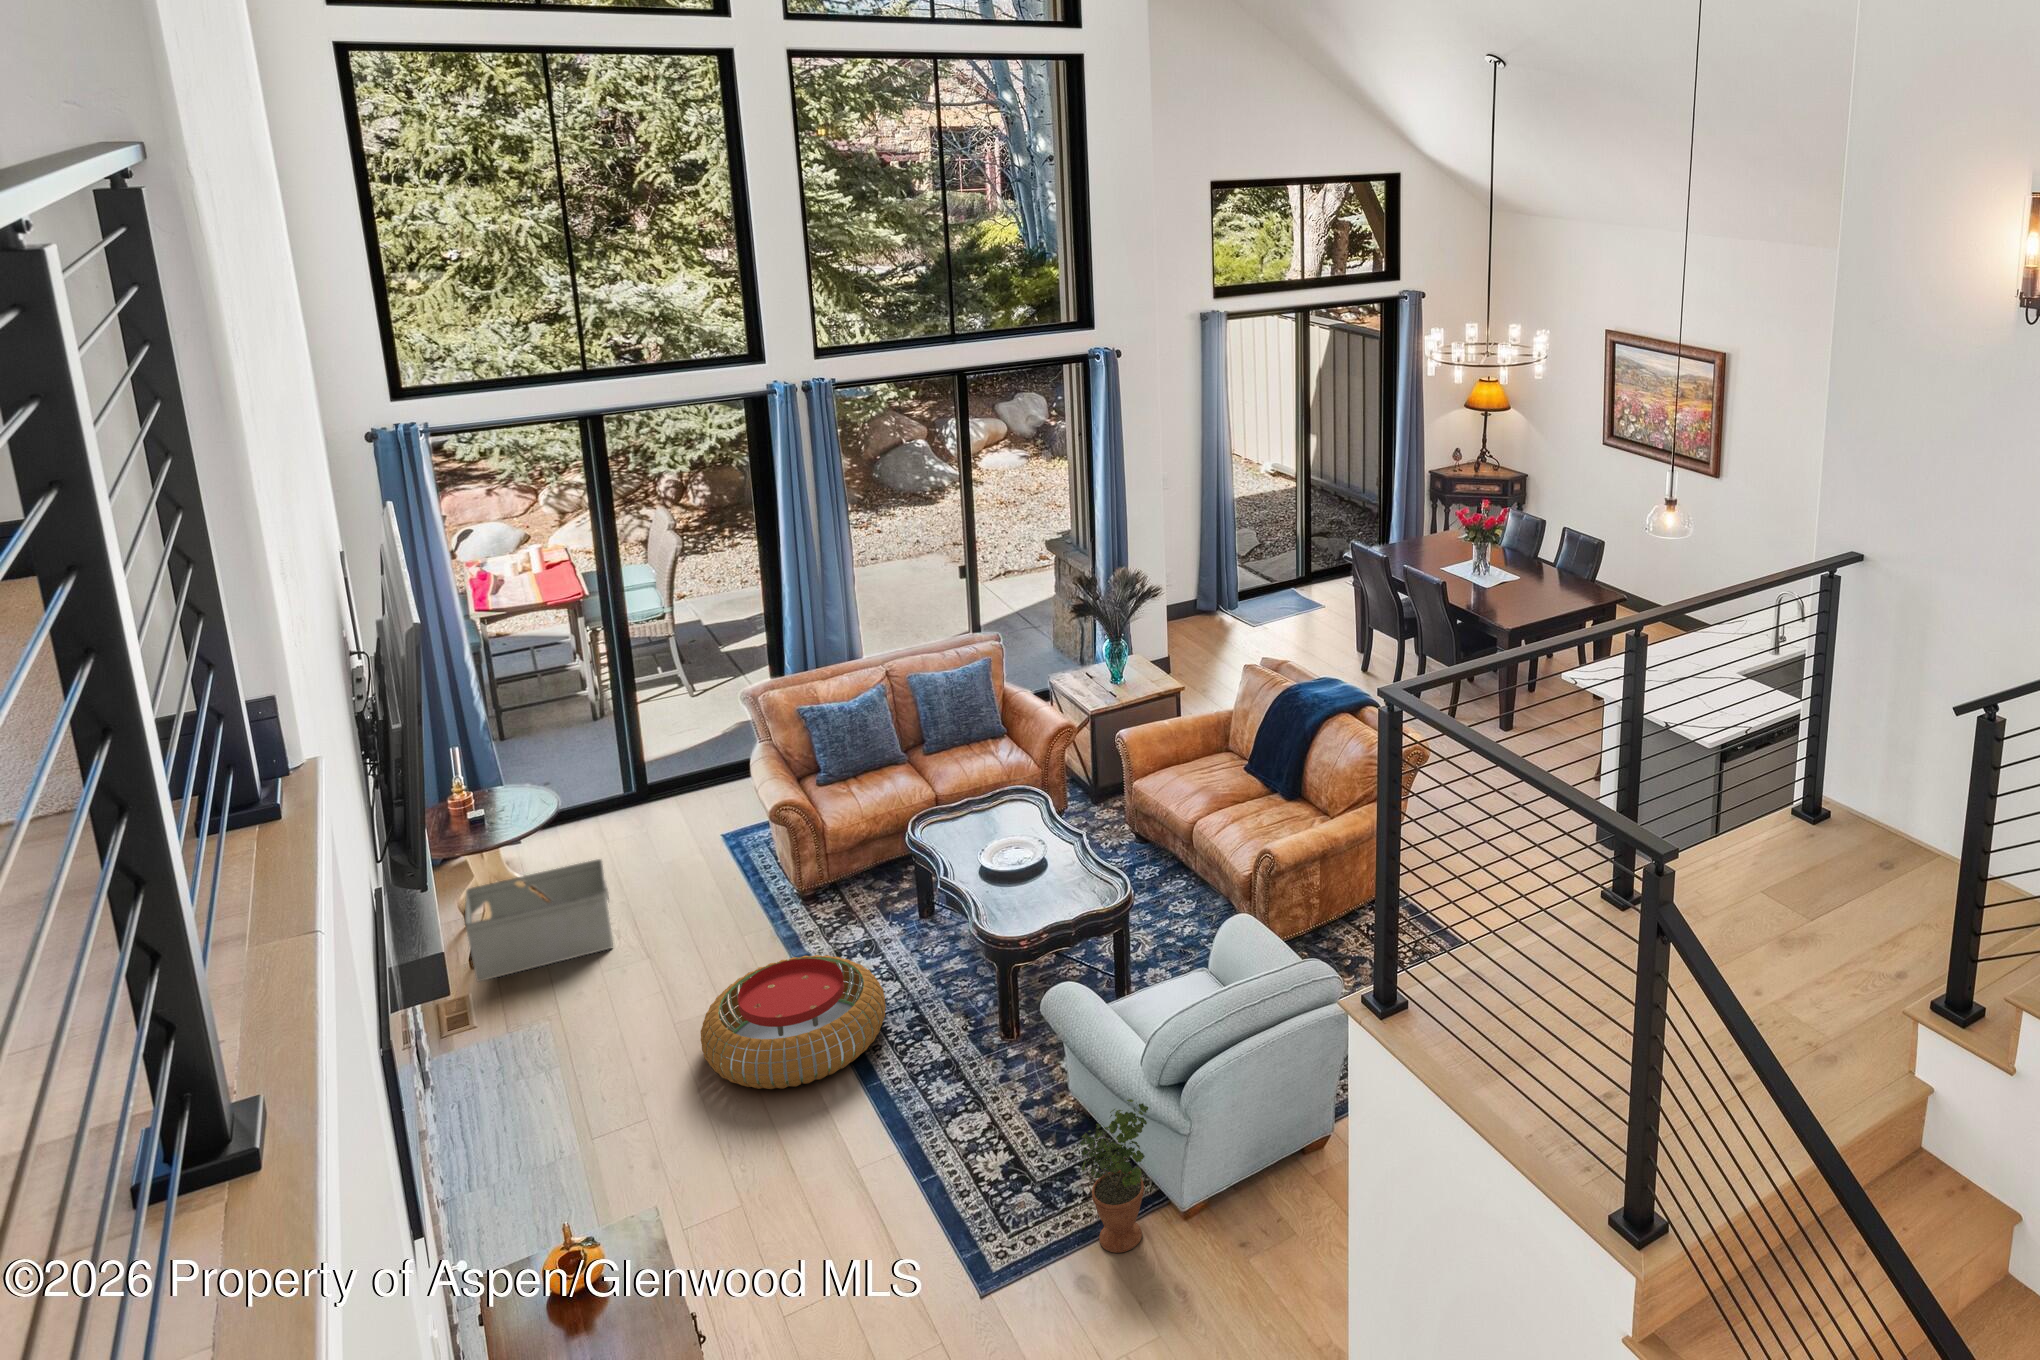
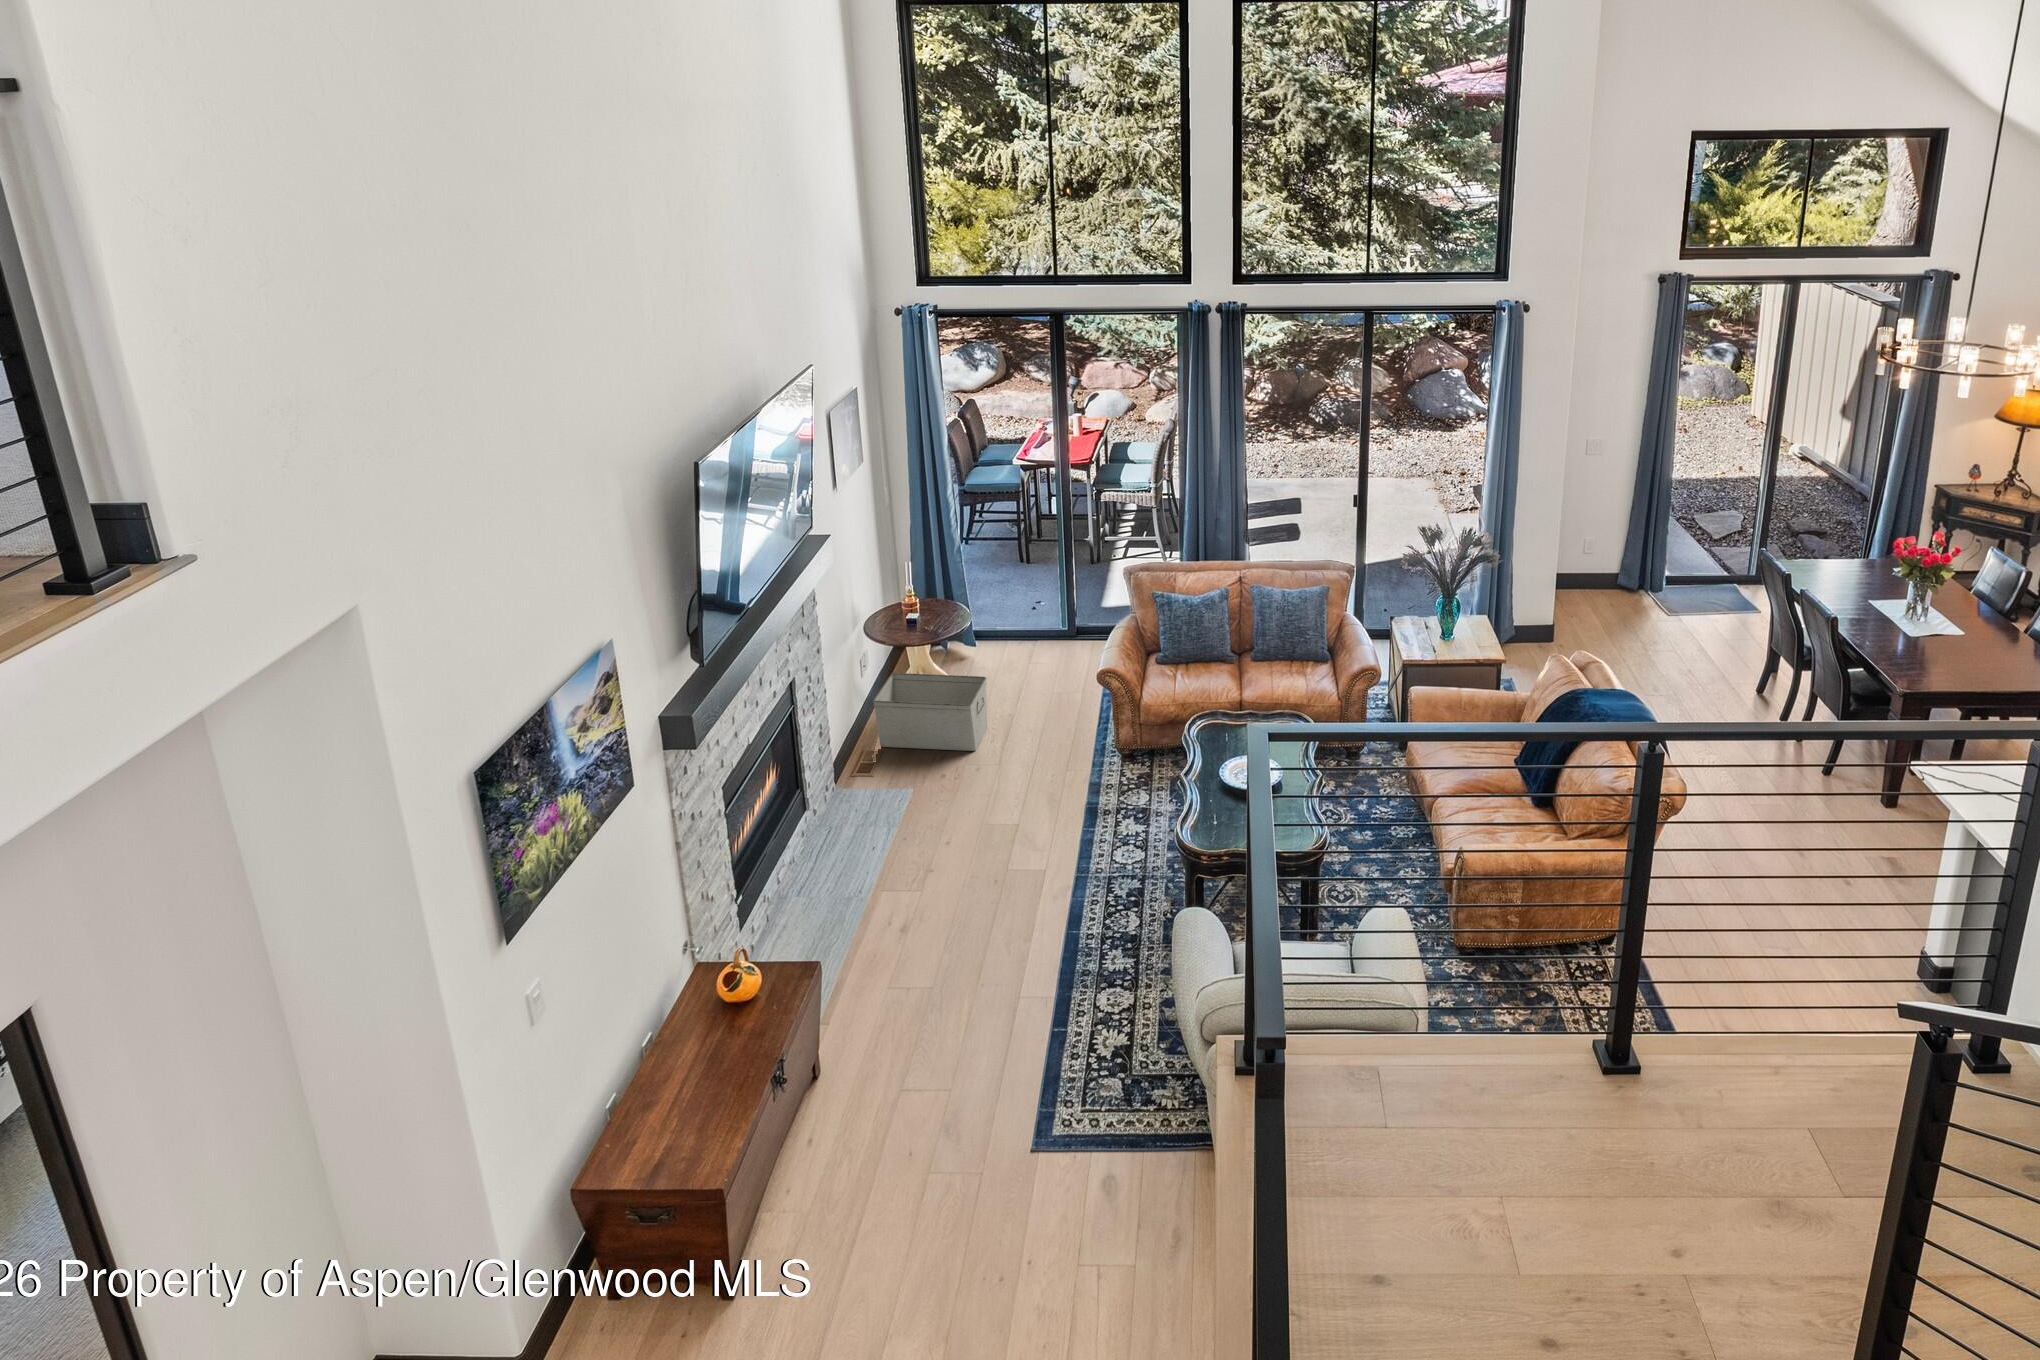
pouf: present [700,955,886,1089] -> none [966,804,1118,914]
potted plant: present [1080,1099,1148,1253] -> none [1130,1037,1198,1169]

